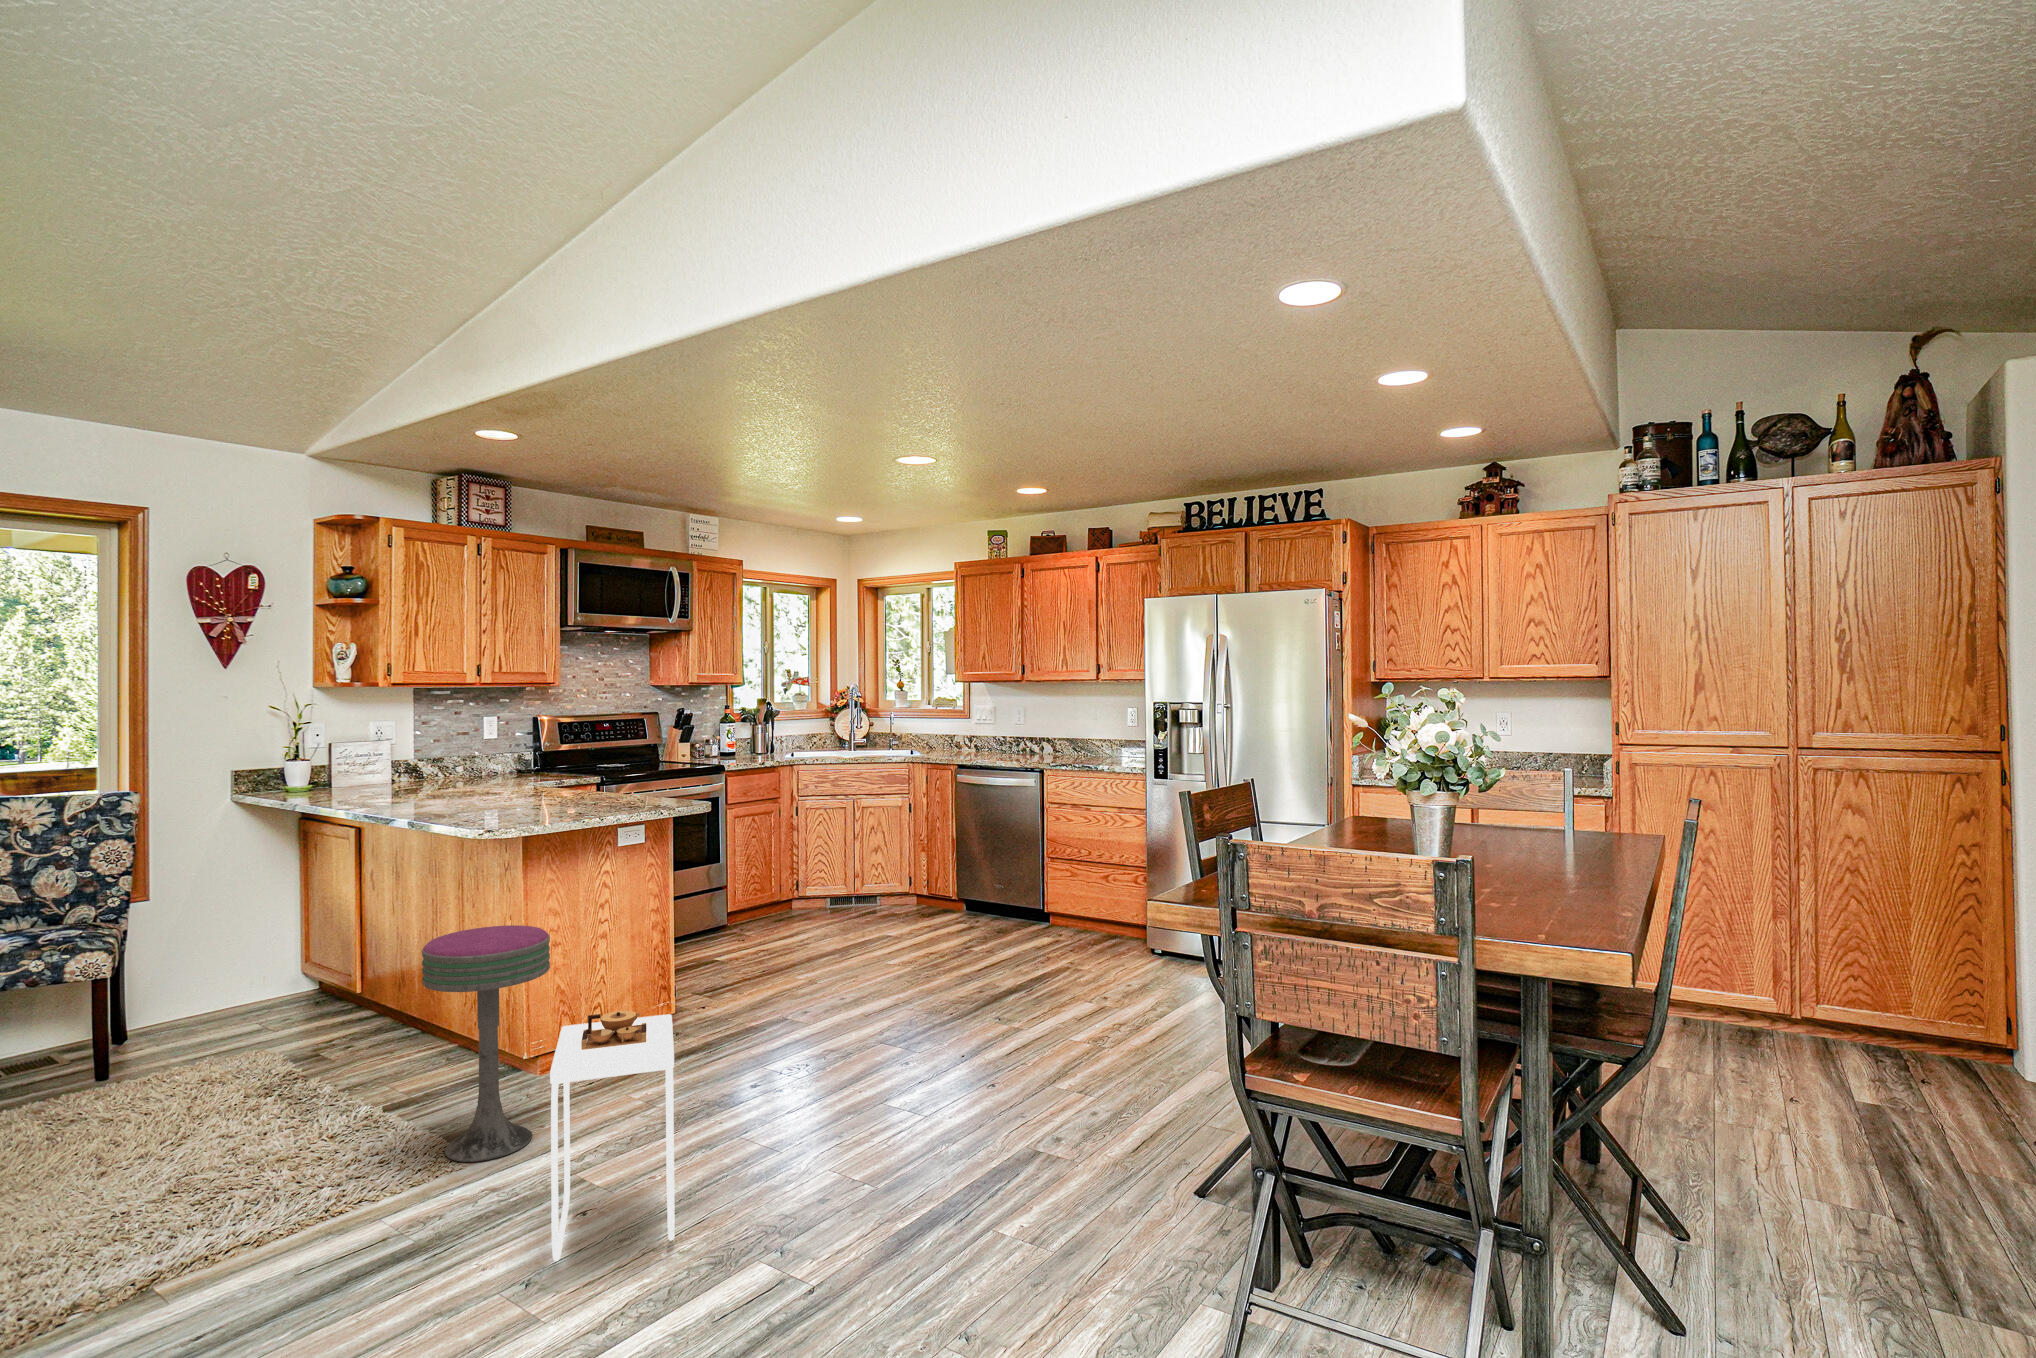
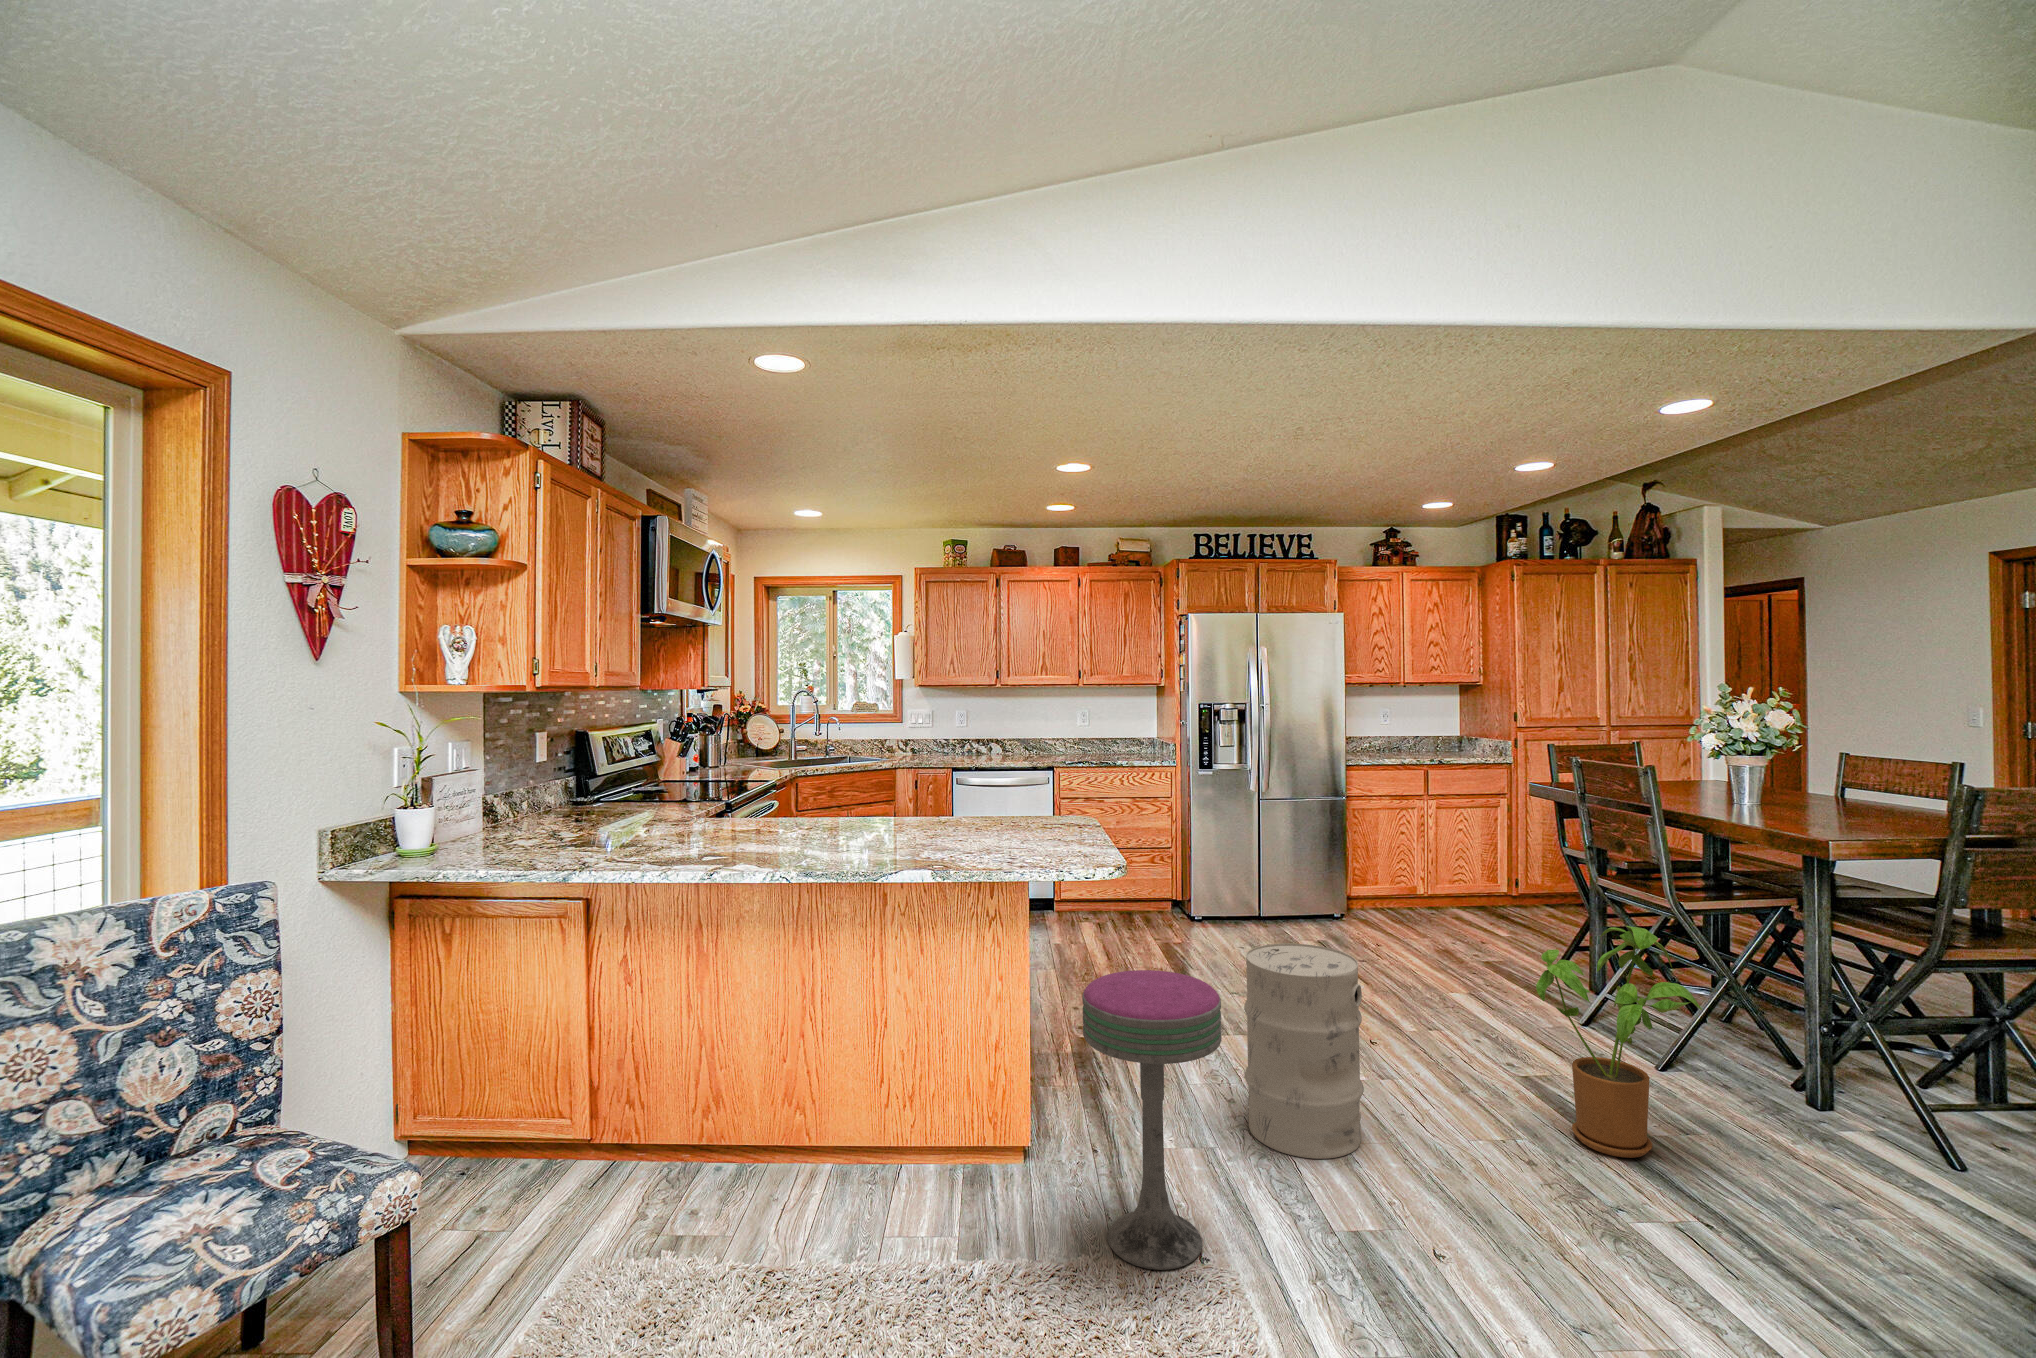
trash can: none [690,941,806,1146] -> present [1244,943,1364,1159]
house plant: none [898,971,1040,1233] -> present [1536,926,1702,1158]
side table: present [550,1011,675,1261] -> none [1365,1025,1558,1304]

